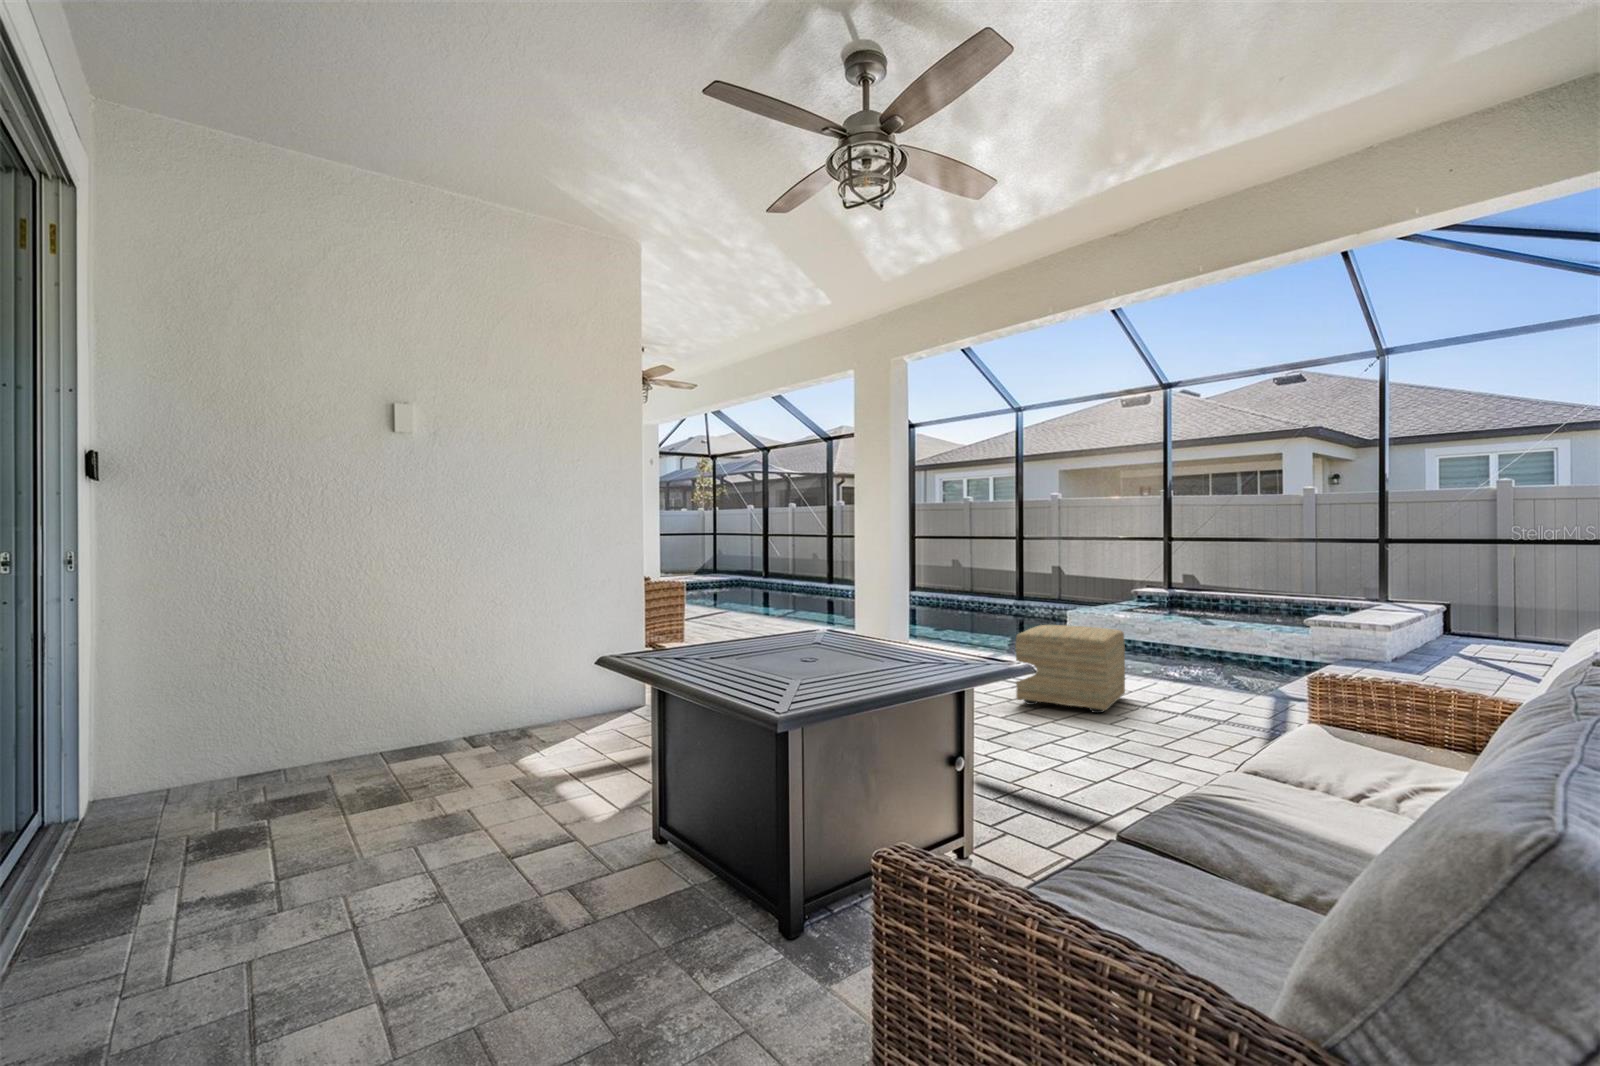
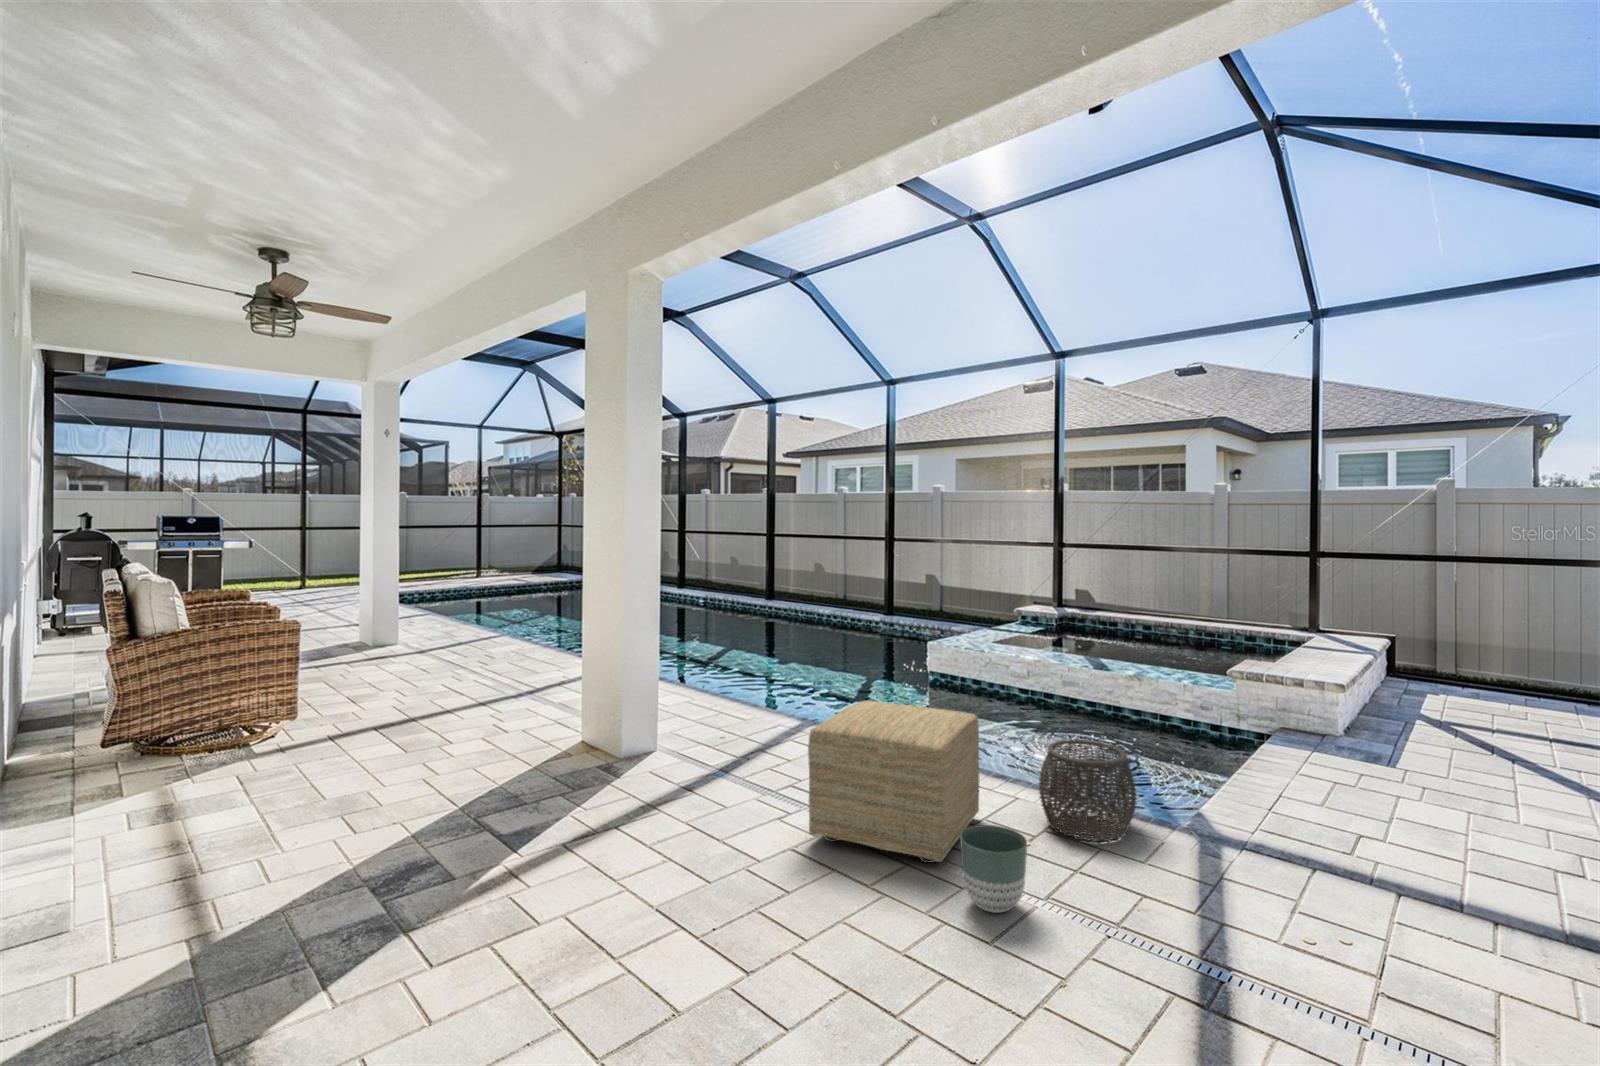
woven basket: none [1166,648,1234,707] -> present [1039,739,1137,842]
planter: none [1122,682,1164,728] -> present [960,825,1027,913]

